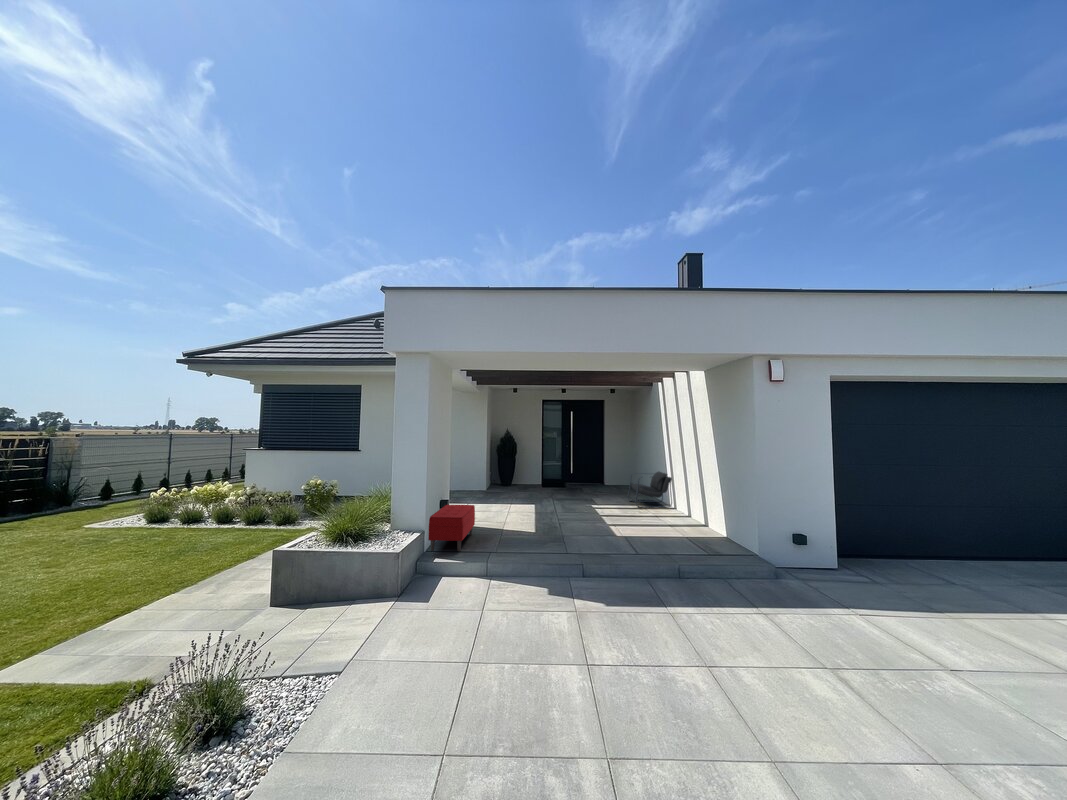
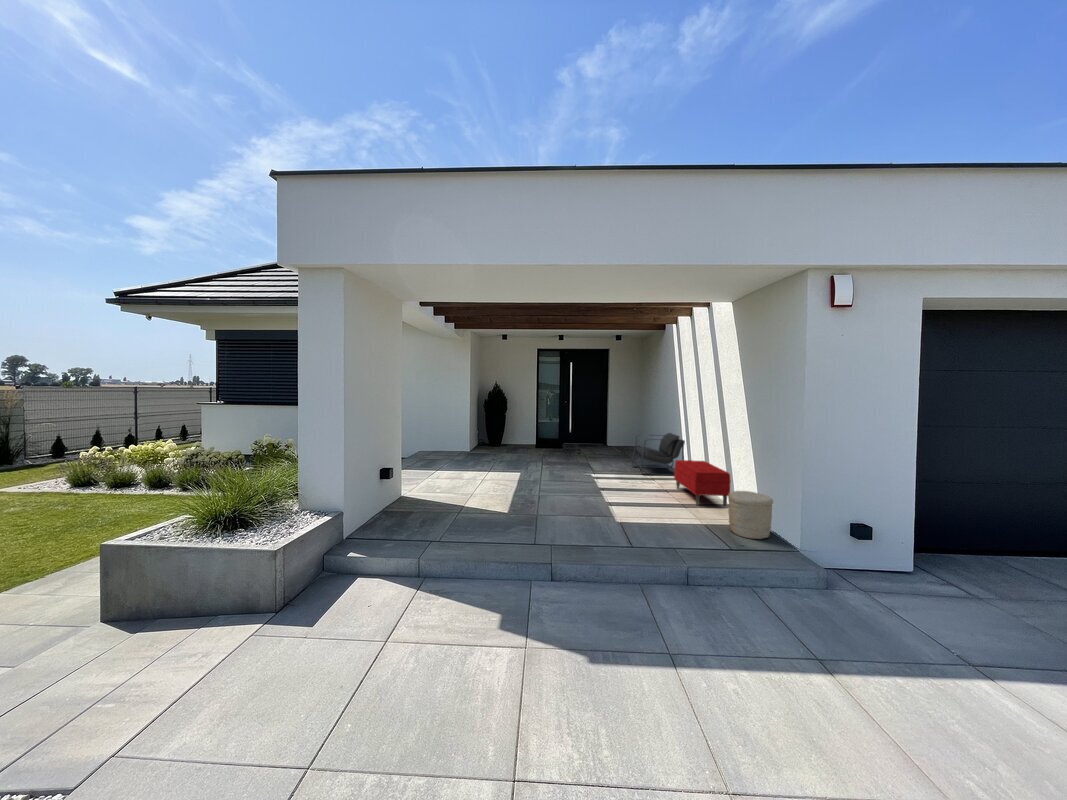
bench: present [428,505,475,551] -> present [674,460,731,506]
woven basket: none [705,513,738,549] -> present [728,491,773,539]

